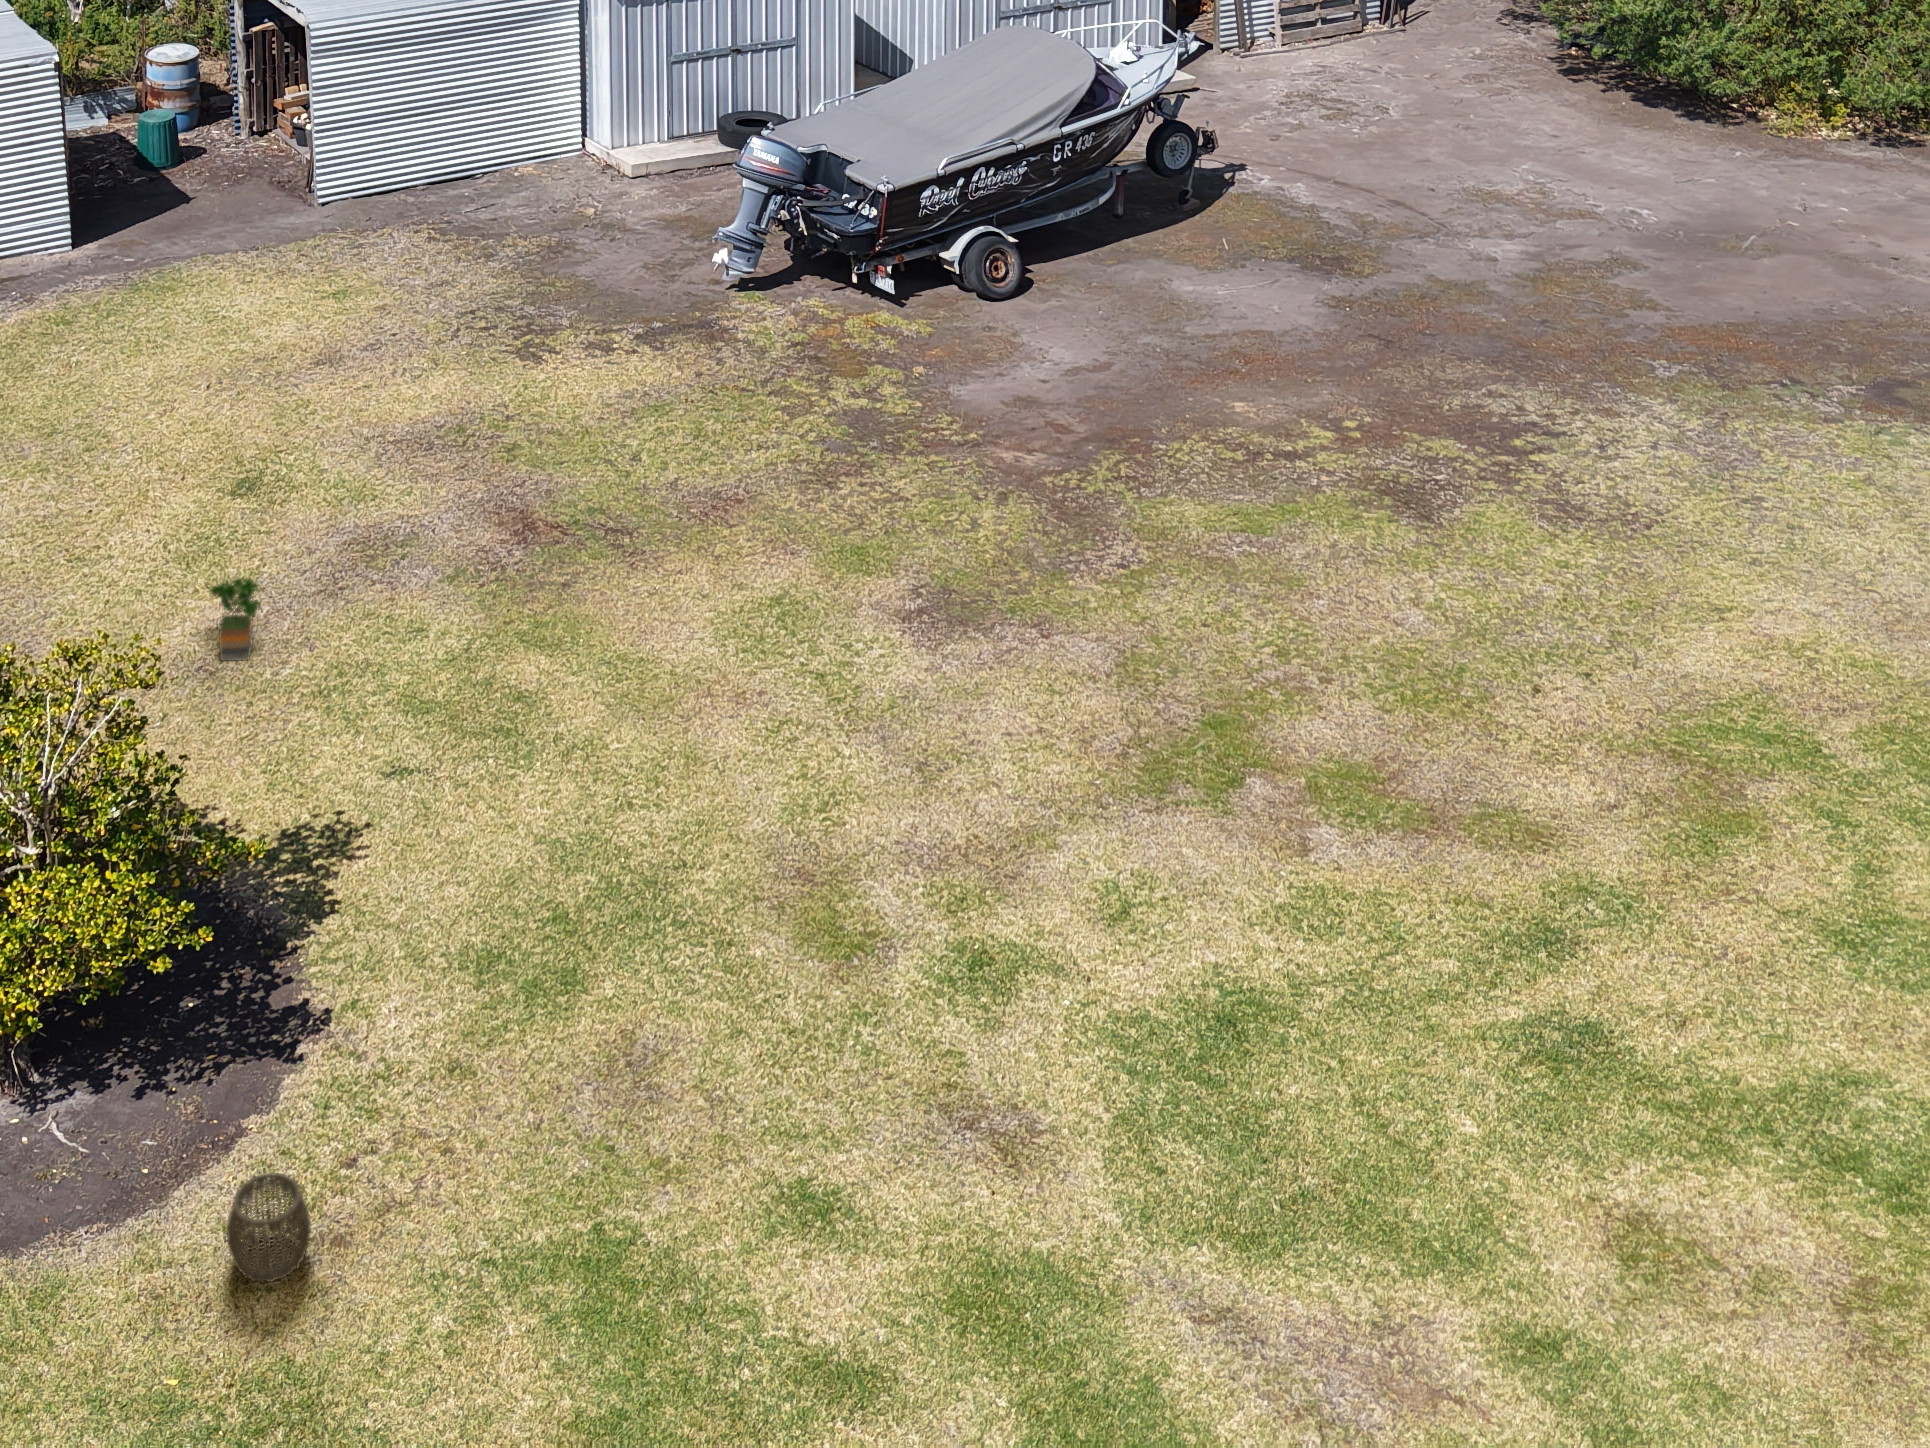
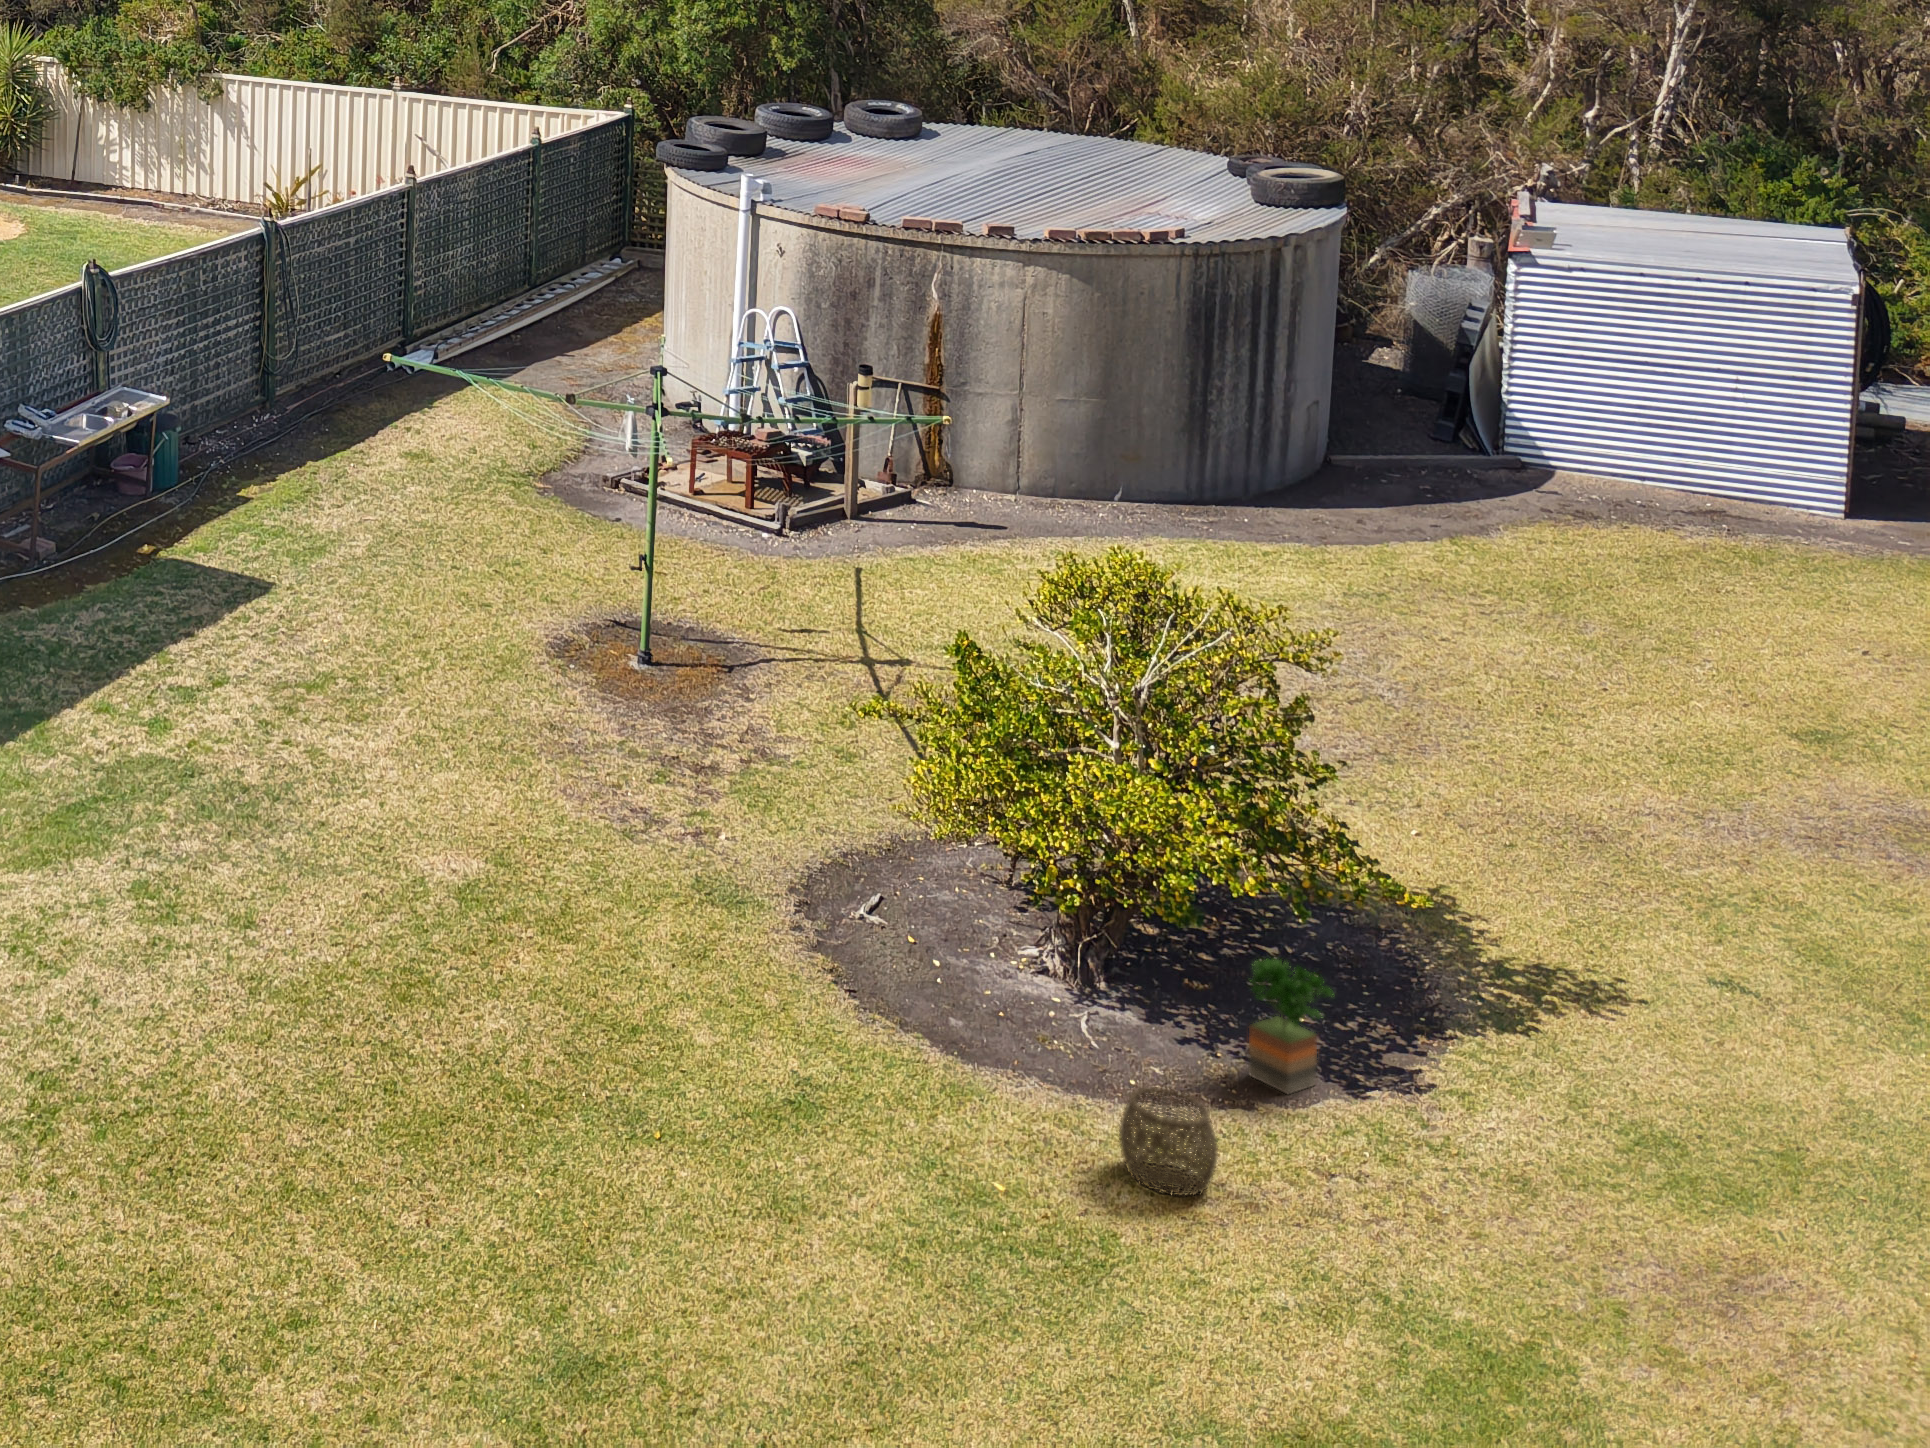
potted tree: present [210,577,261,661] -> present [1248,959,1333,1094]

